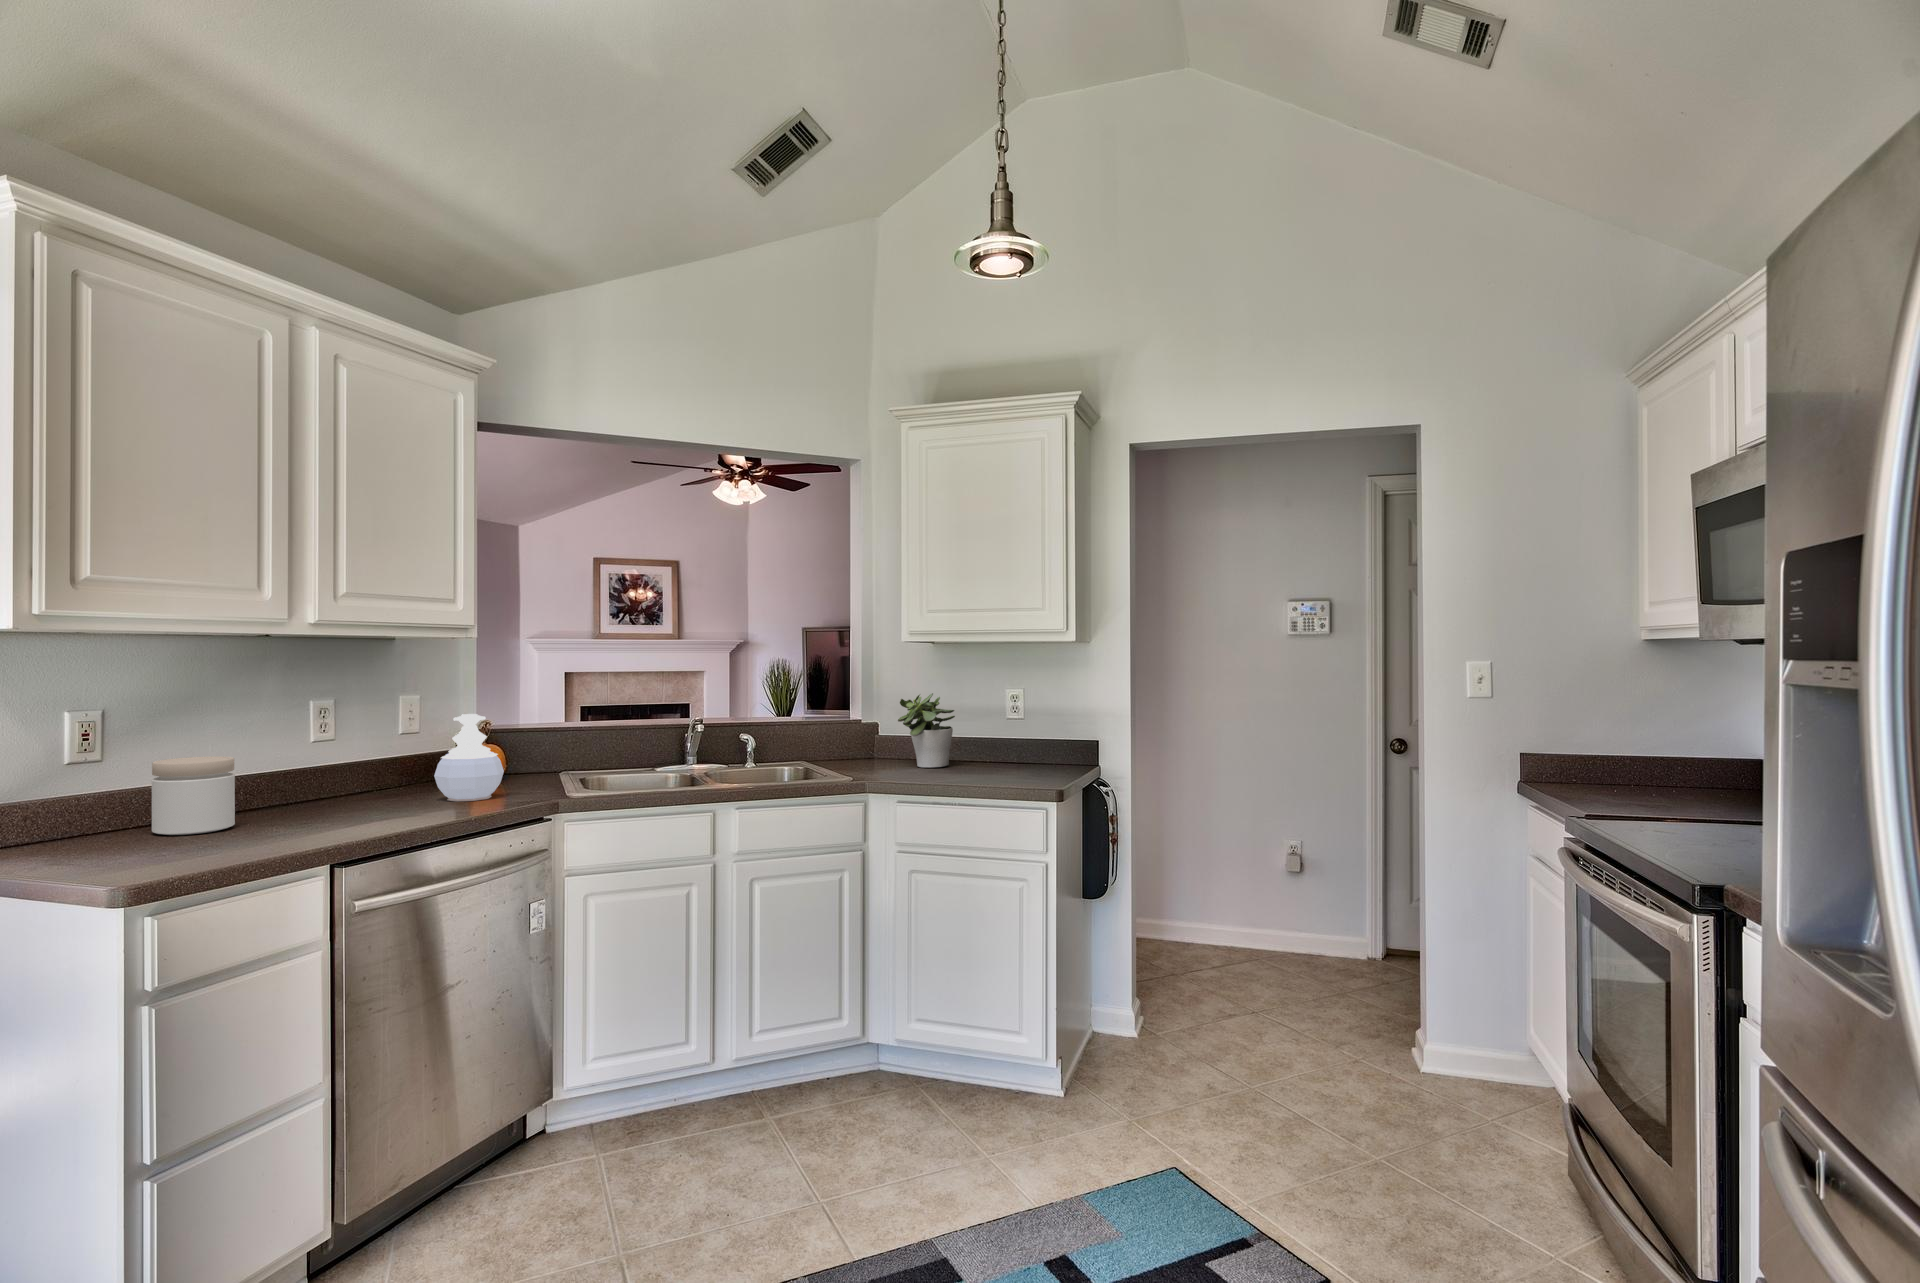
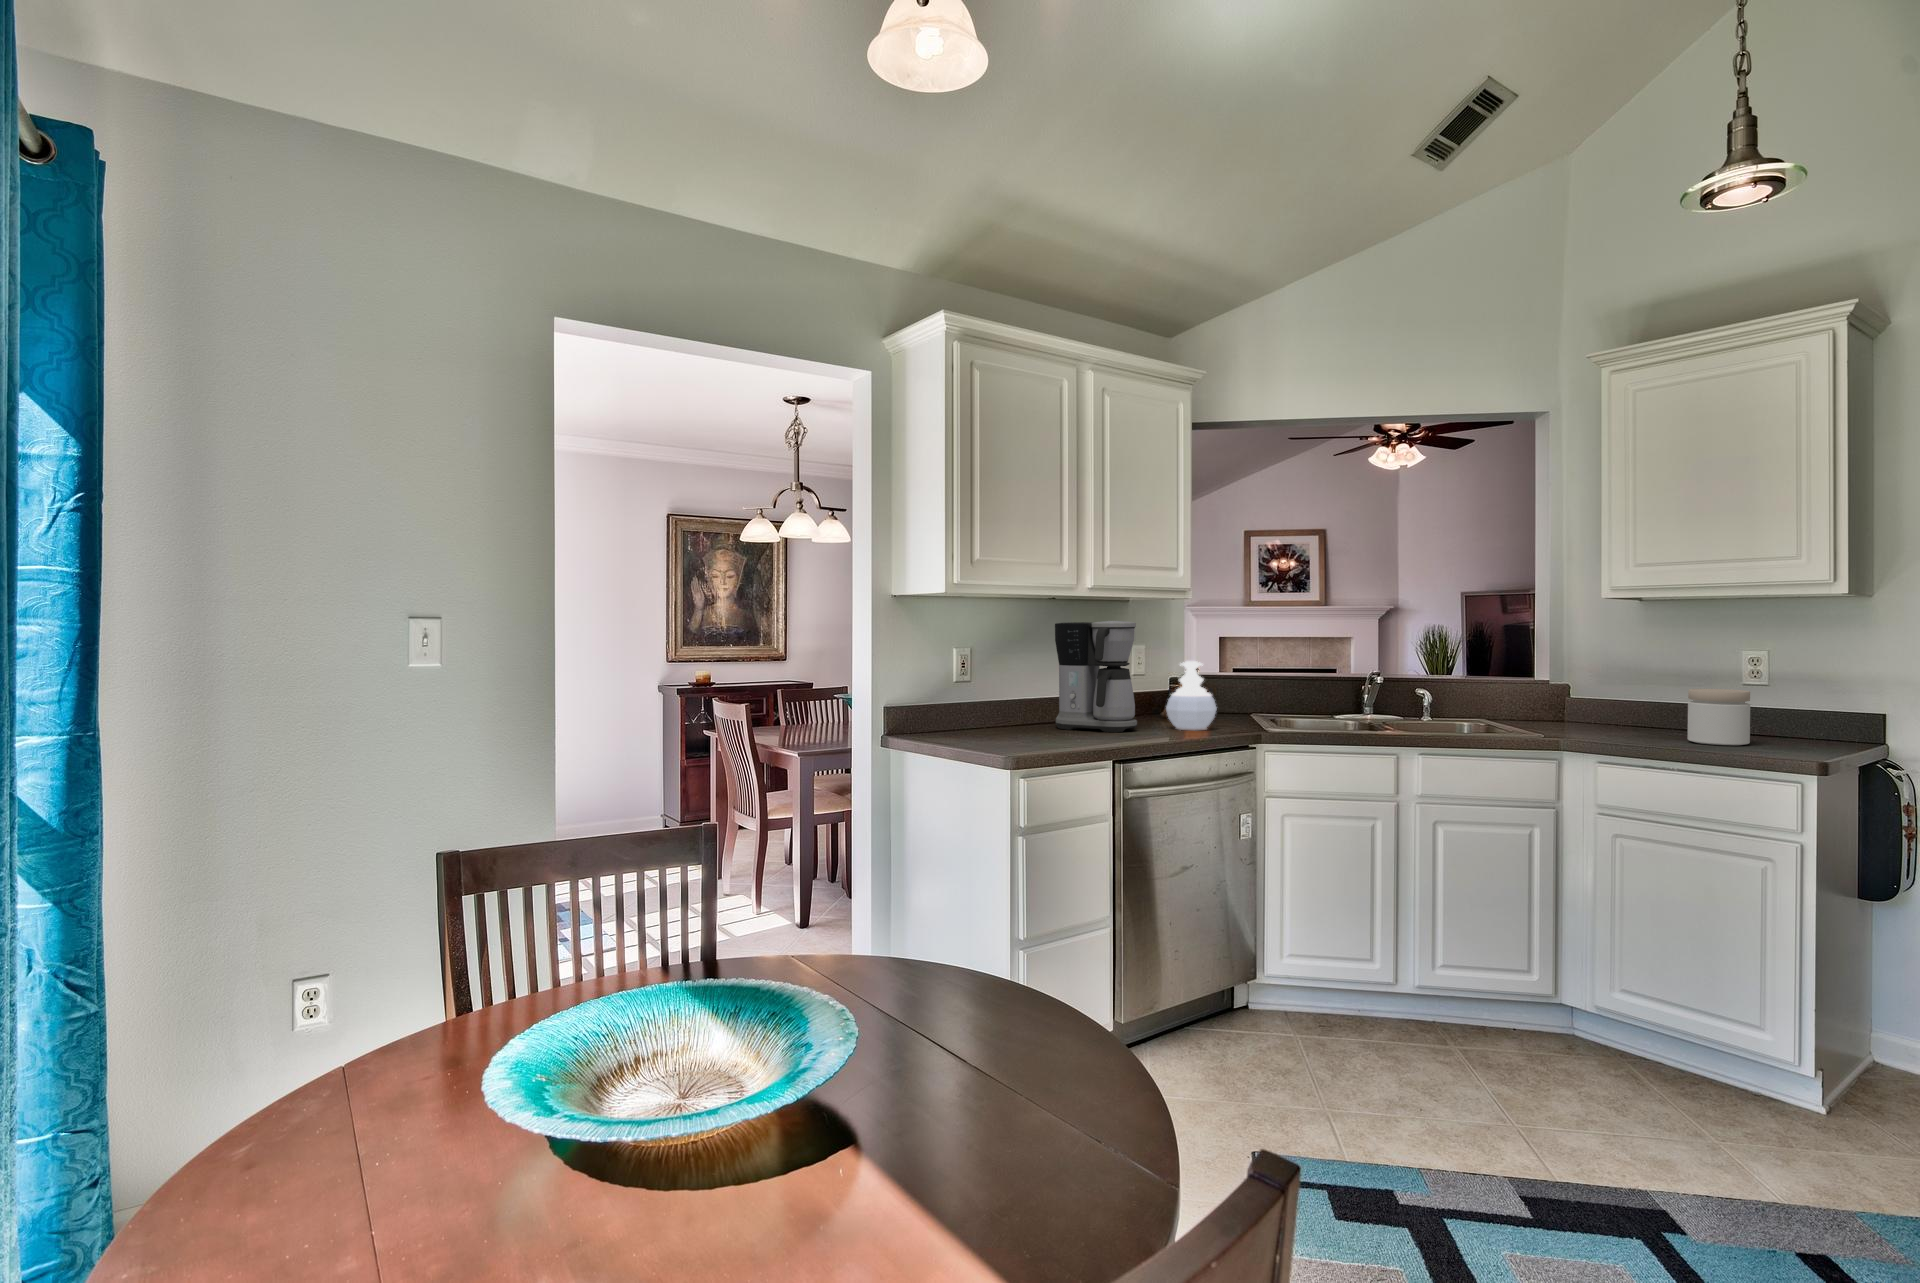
coffee maker: none [267,667,391,813] -> present [1055,621,1137,732]
potted plant: present [898,693,955,768] -> none [1592,654,1664,732]
jar: present [152,756,235,835] -> present [1688,689,1750,746]

